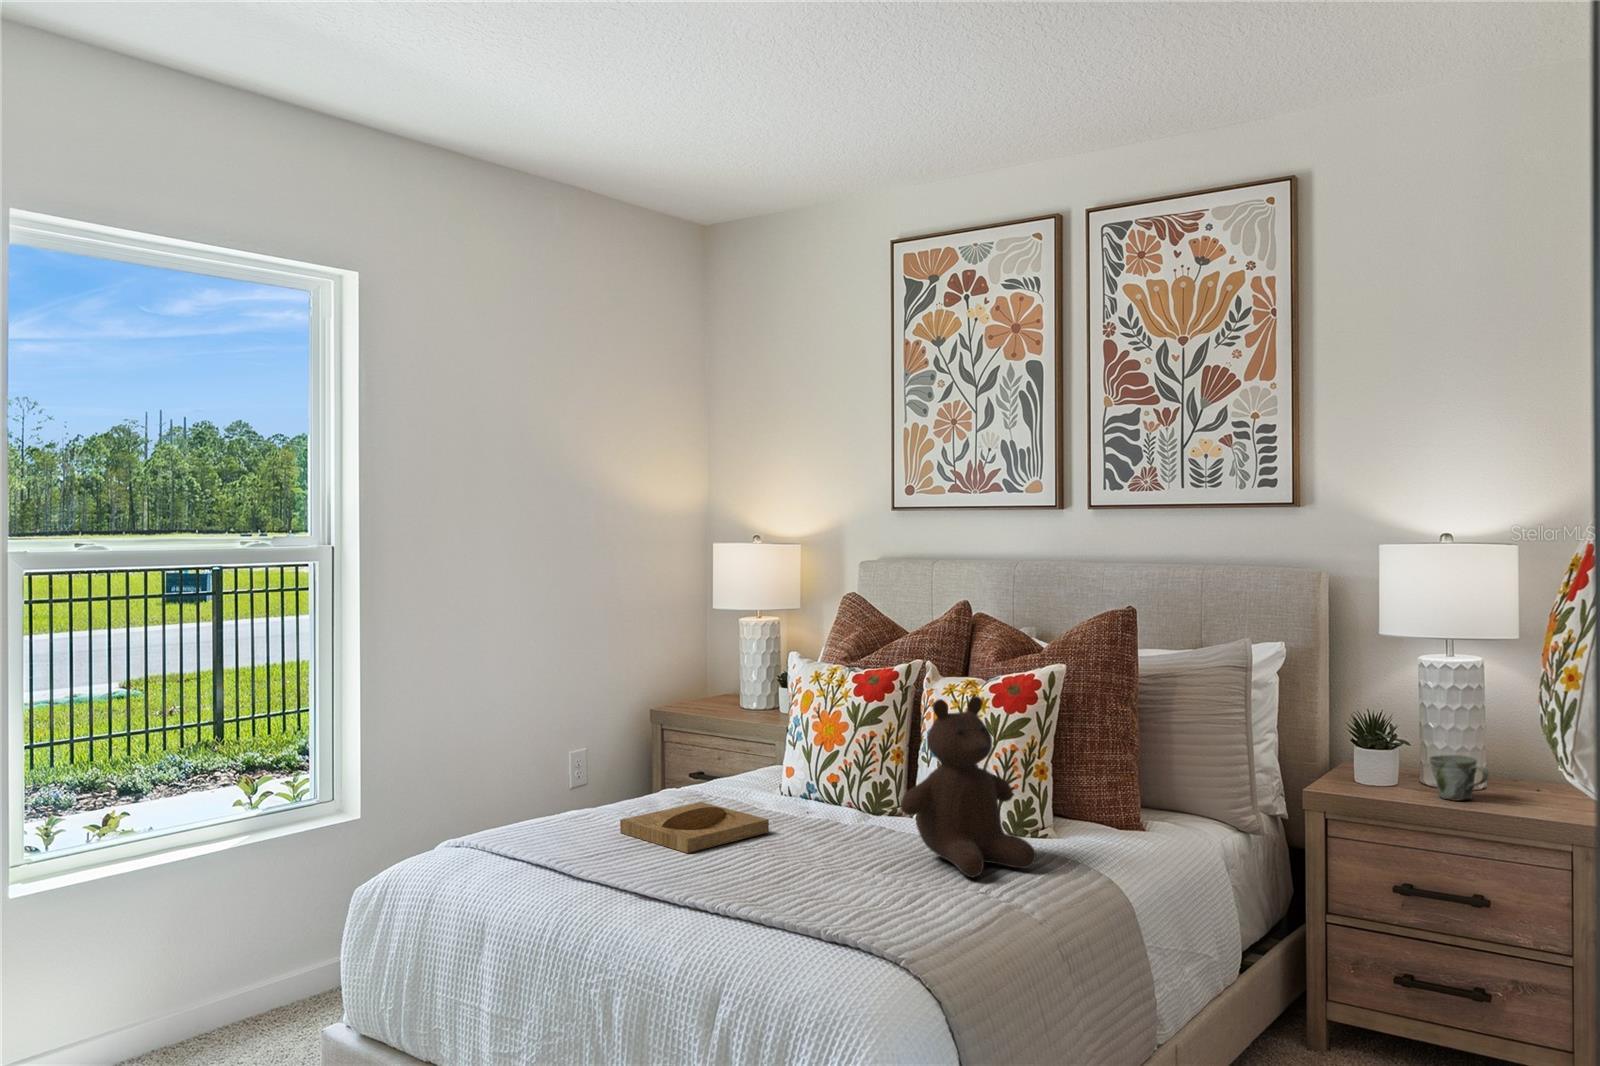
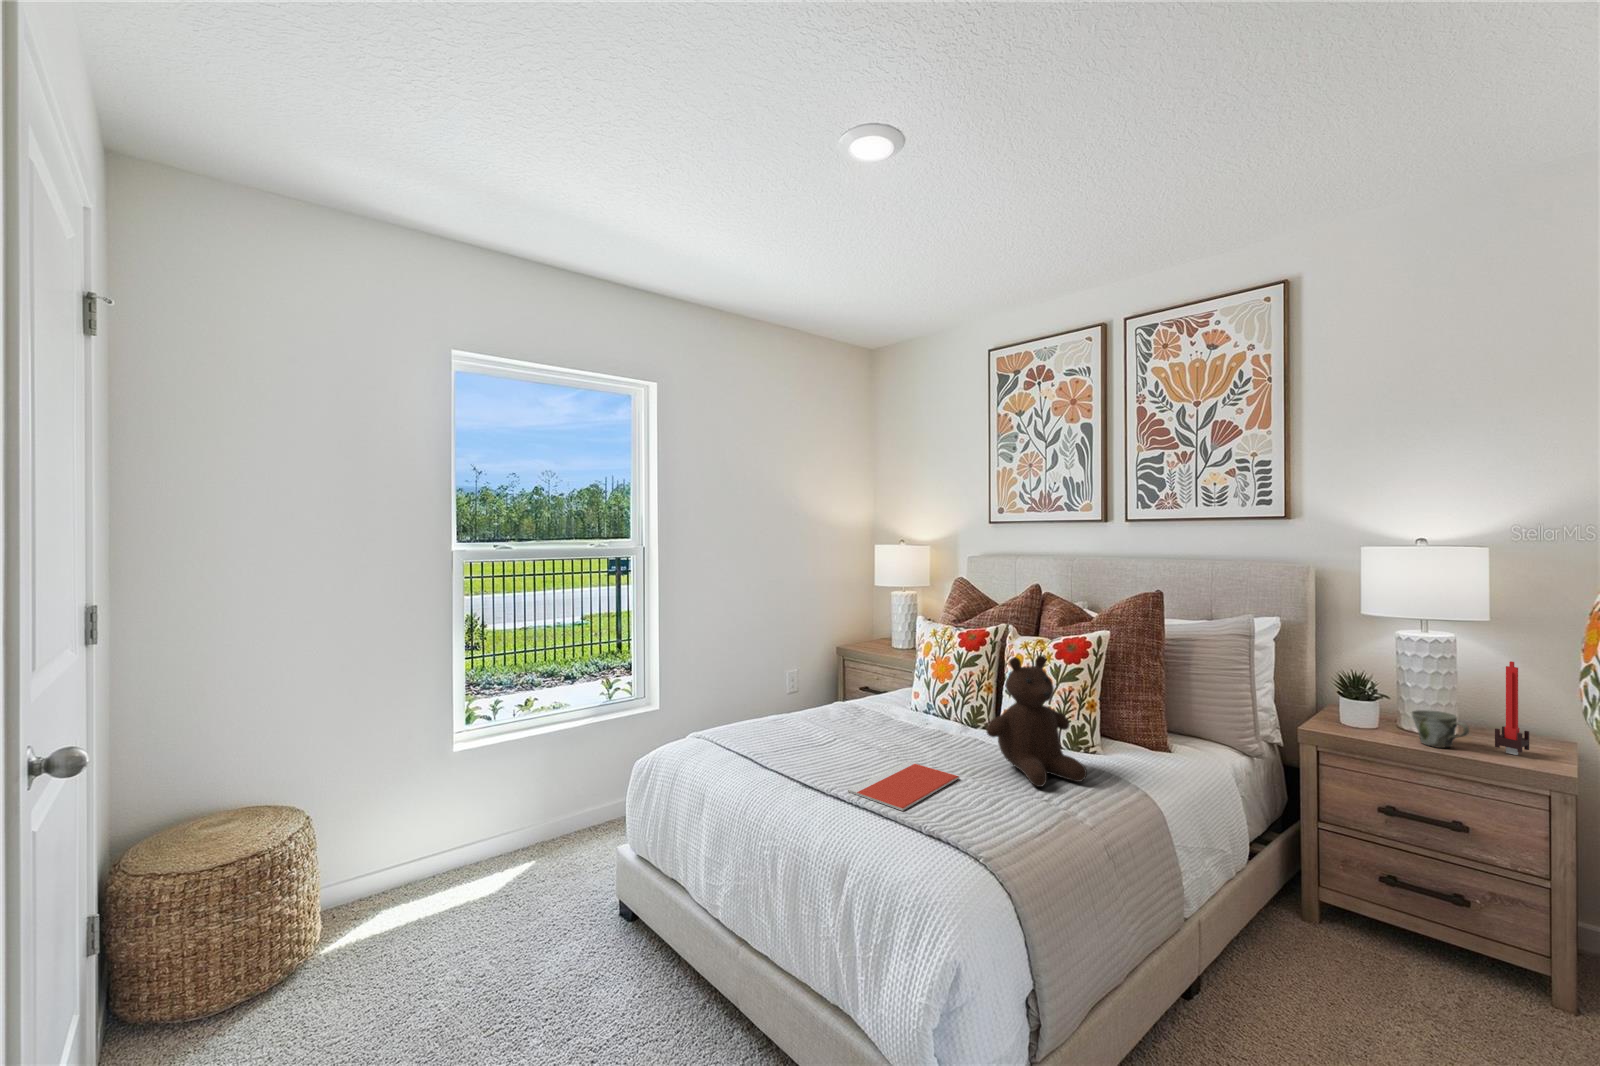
candle: none [1516,686,1551,803] -> present [1495,661,1529,755]
tray: present [620,802,769,853] -> none [803,712,898,750]
notebook: none [707,860,864,917] -> present [848,761,959,811]

